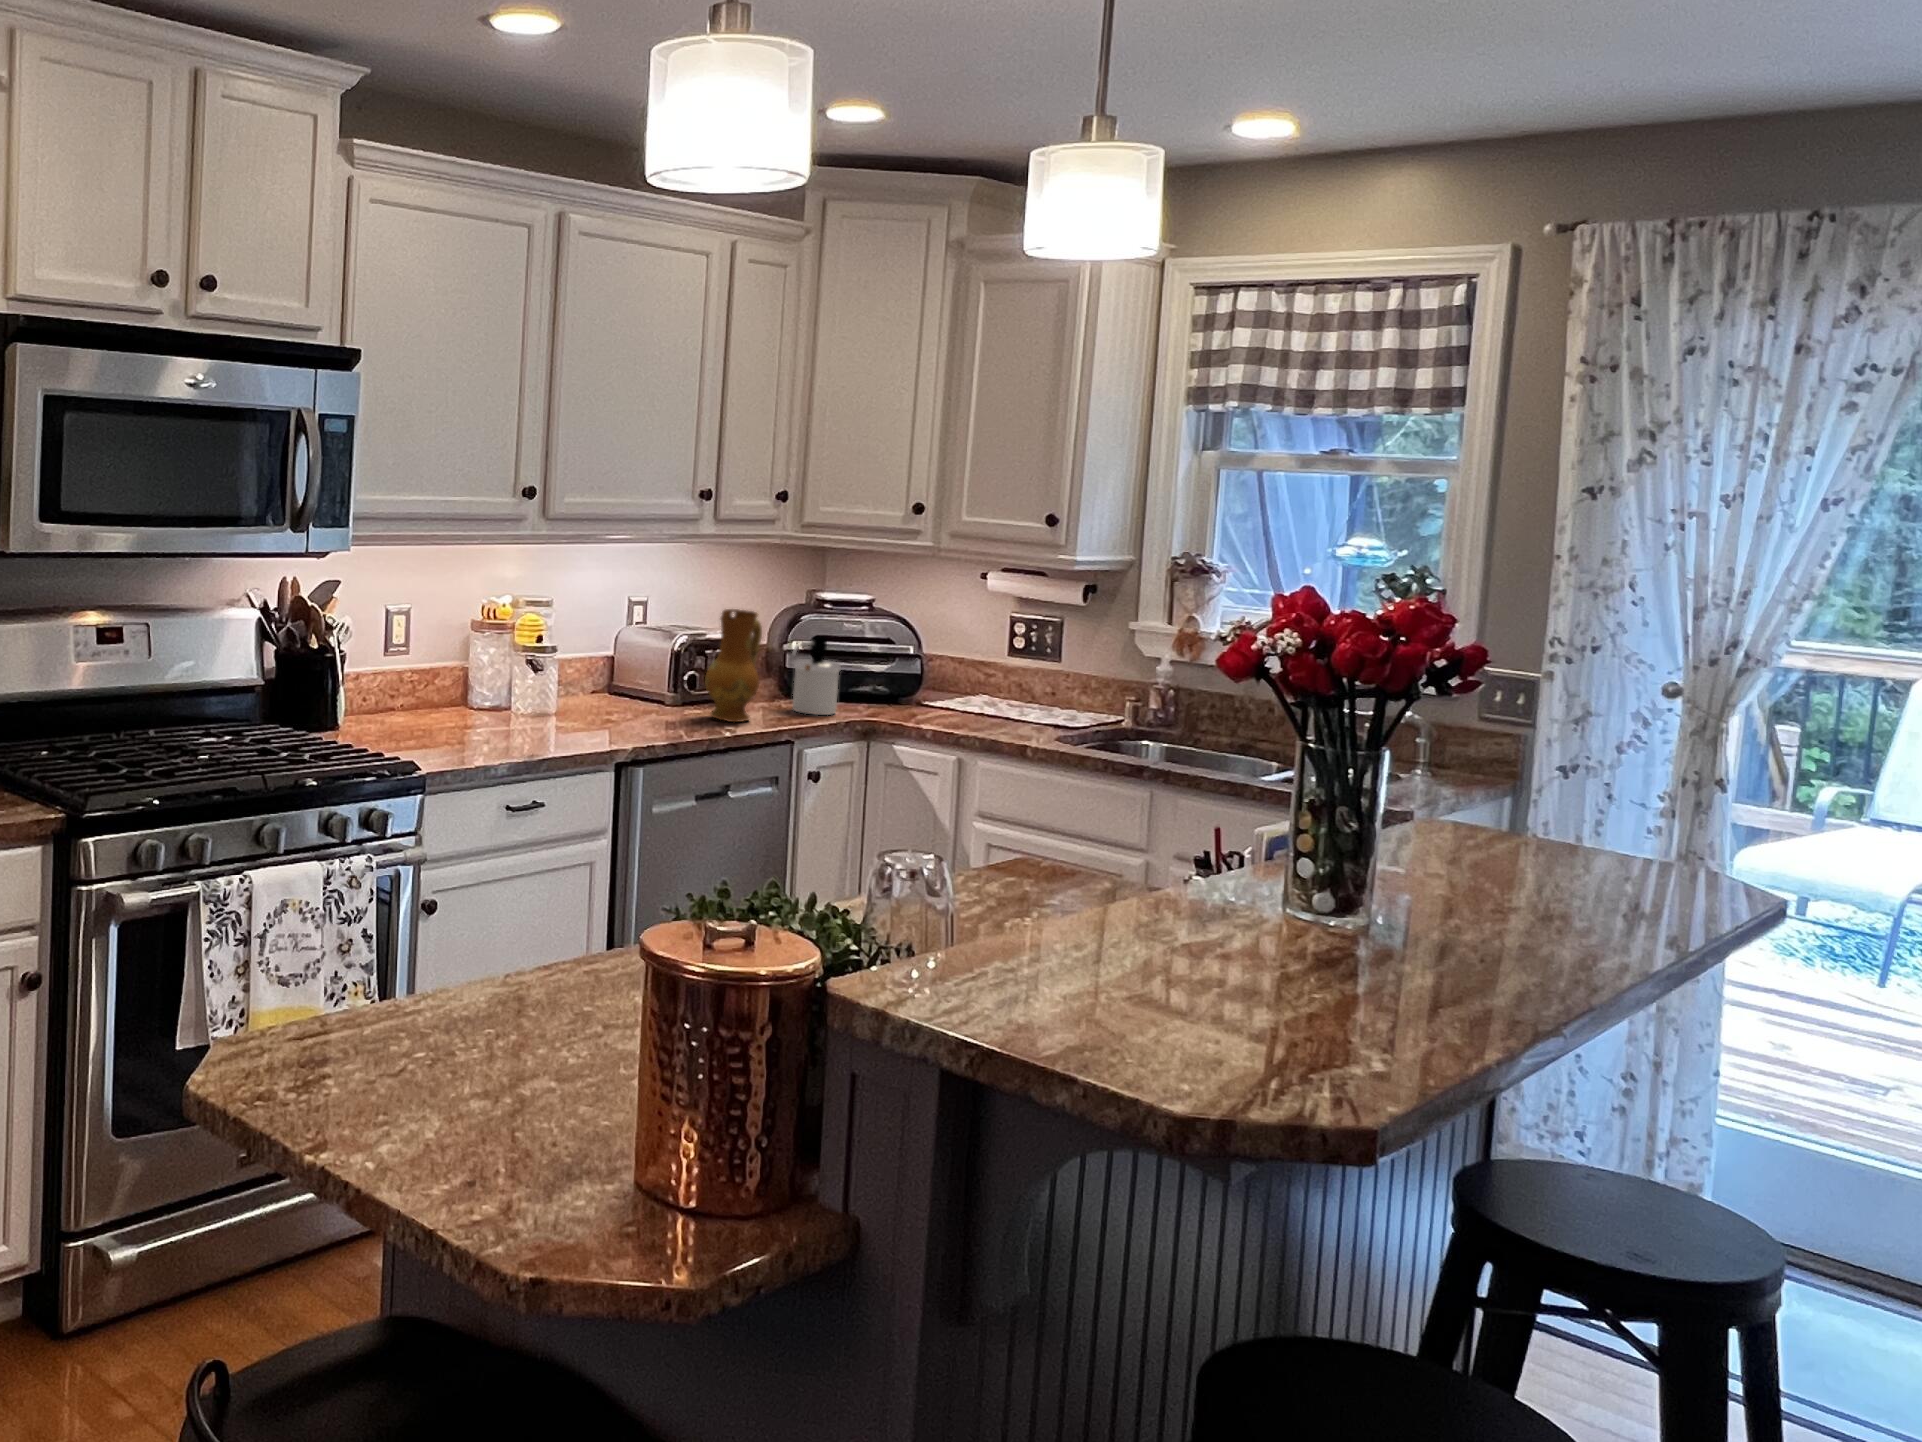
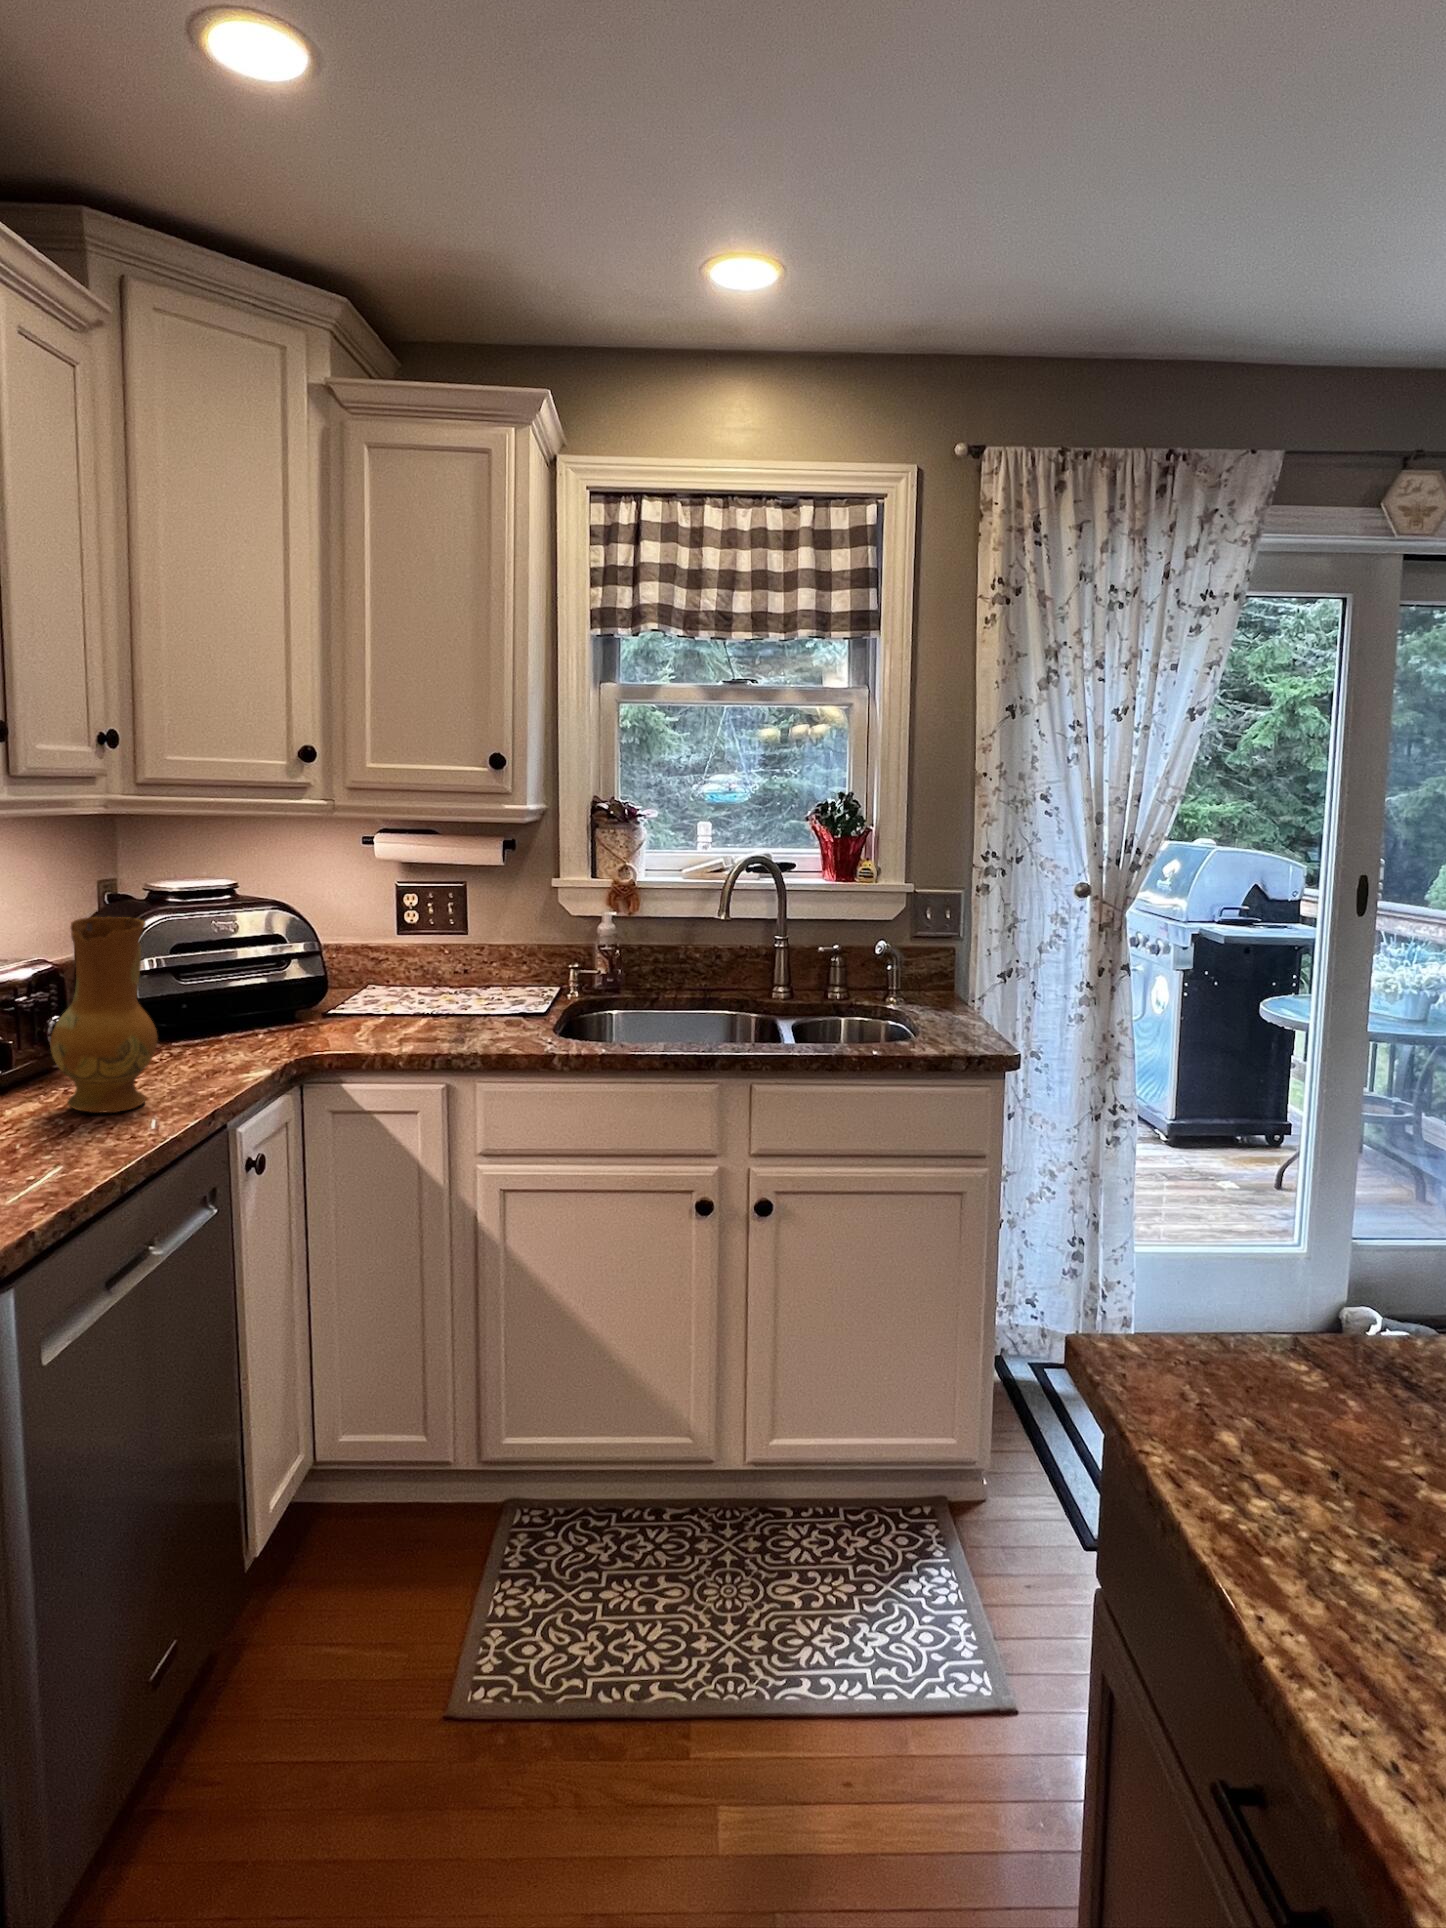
soap dispenser: present [792,636,841,715] -> none [174,944,252,1065]

